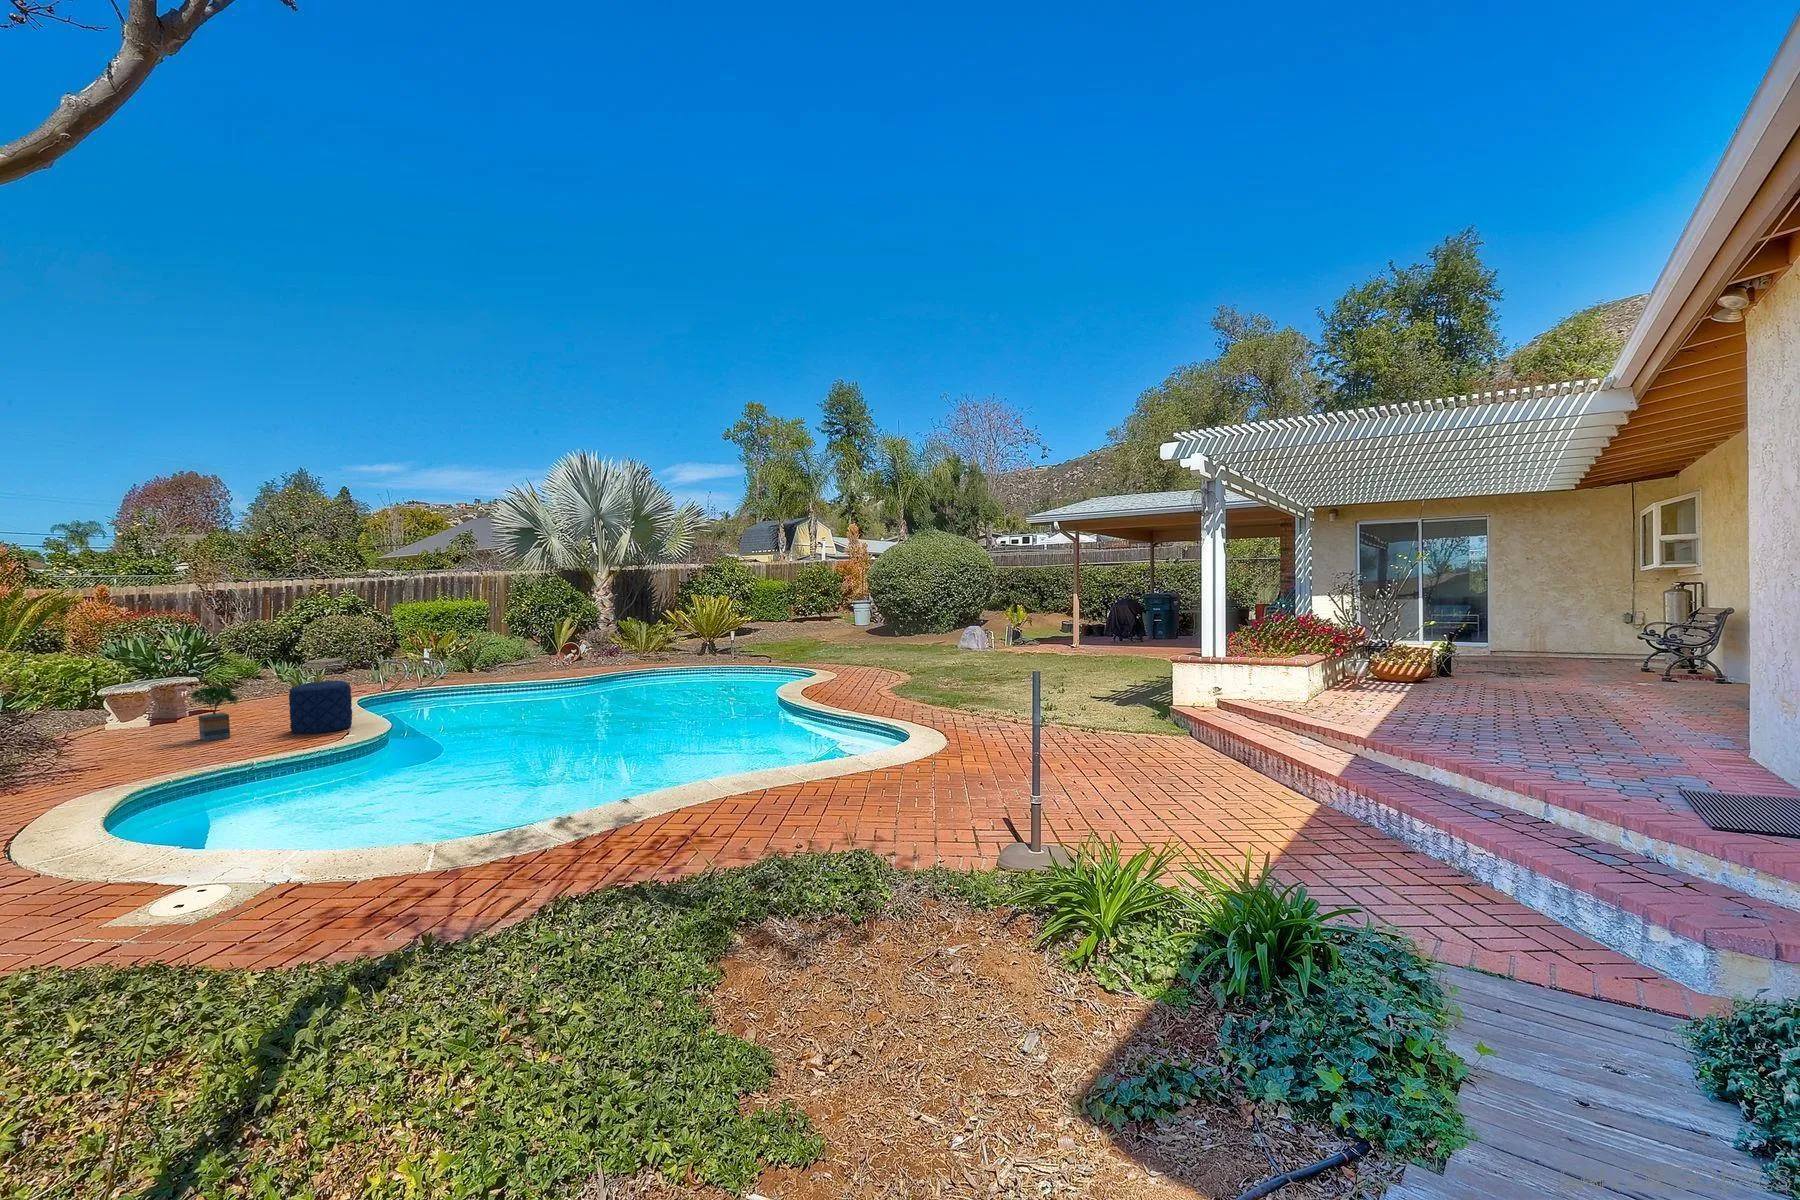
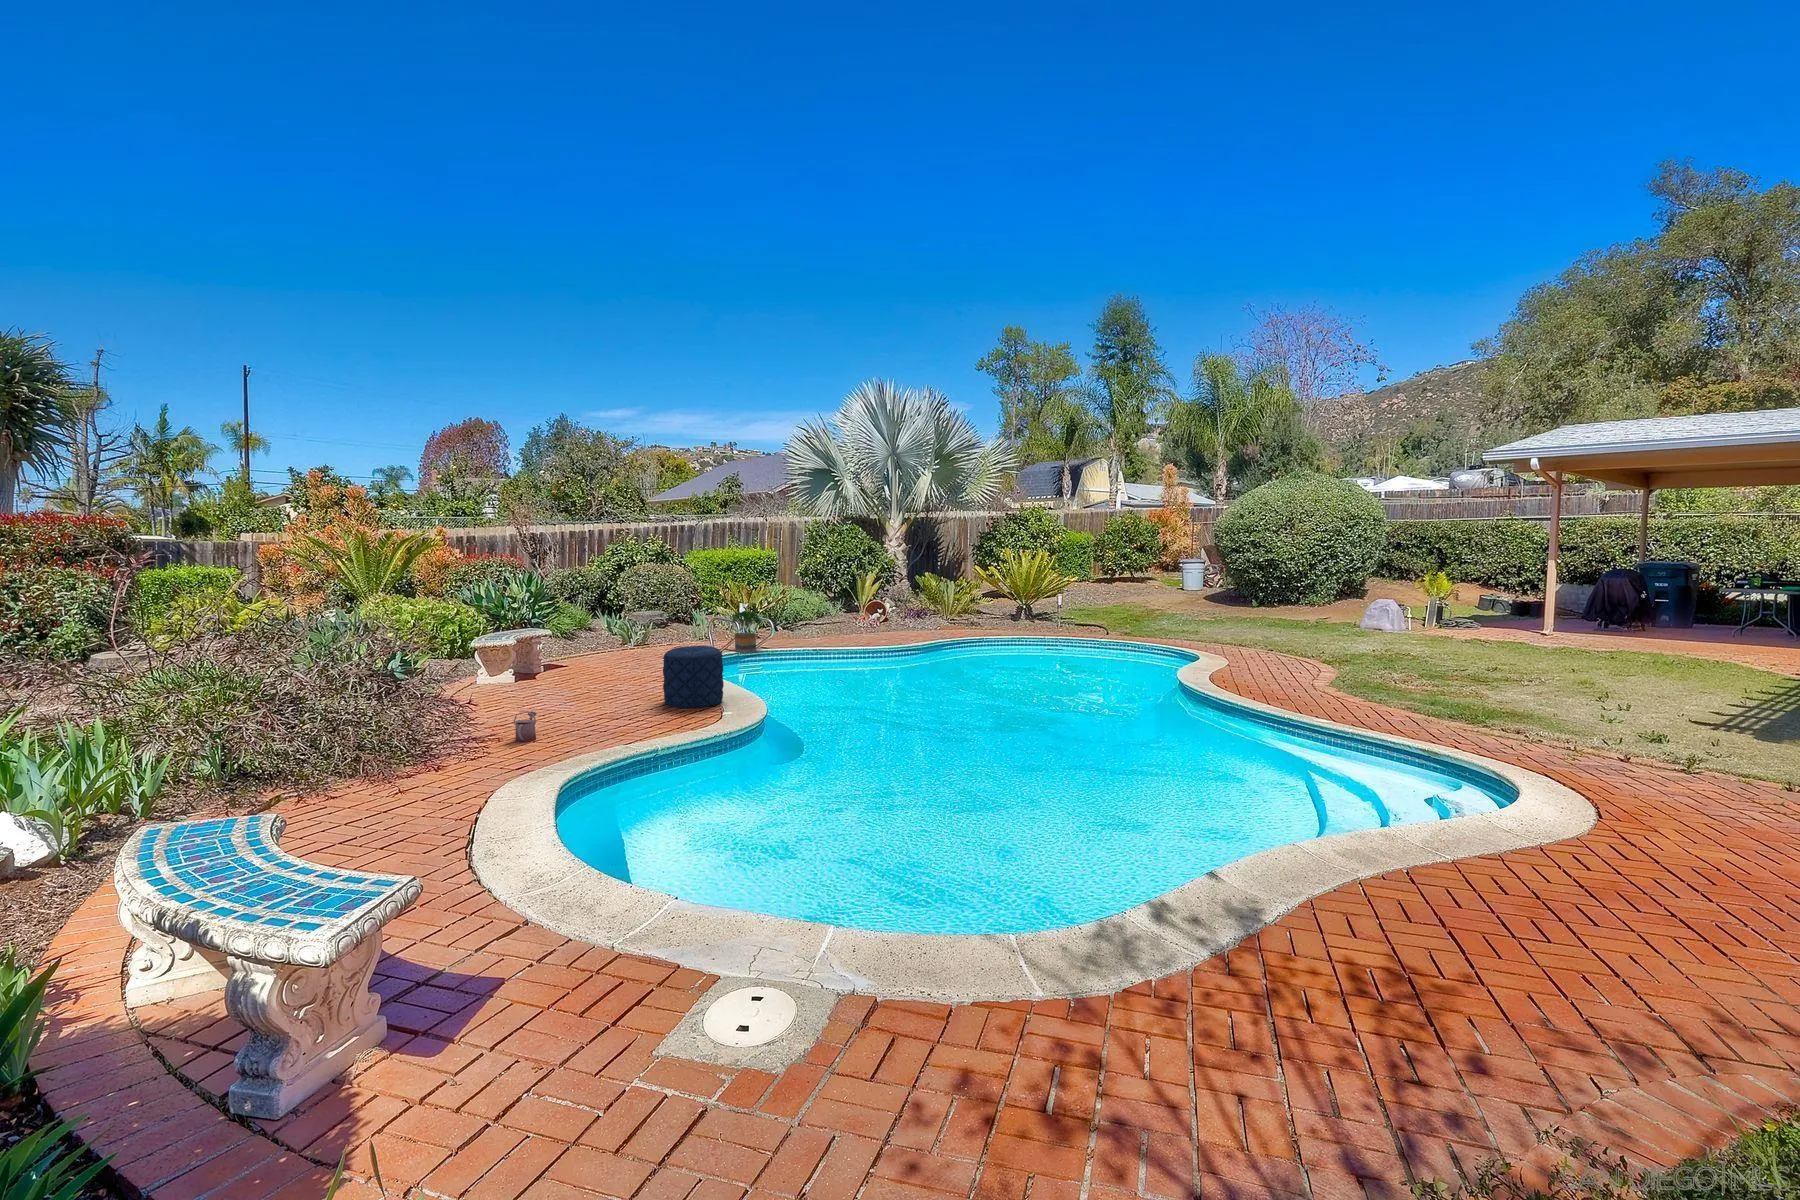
potted tree: present [190,686,238,741] -> present [732,611,762,654]
watering can: none [106,741,136,769] -> present [514,711,536,742]

